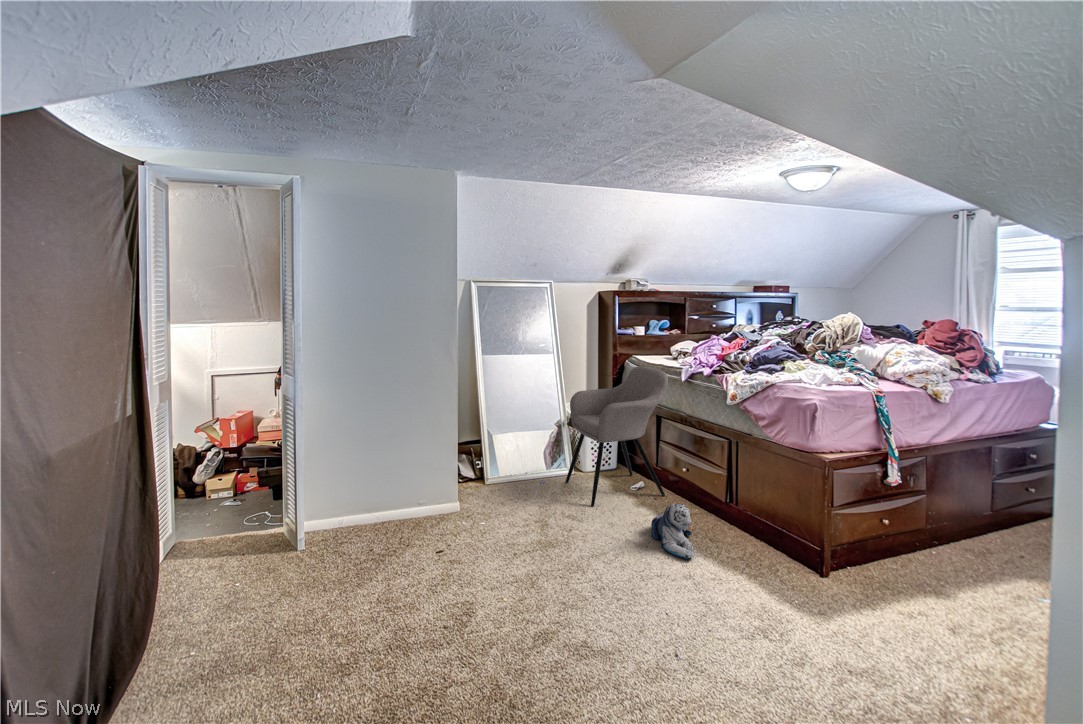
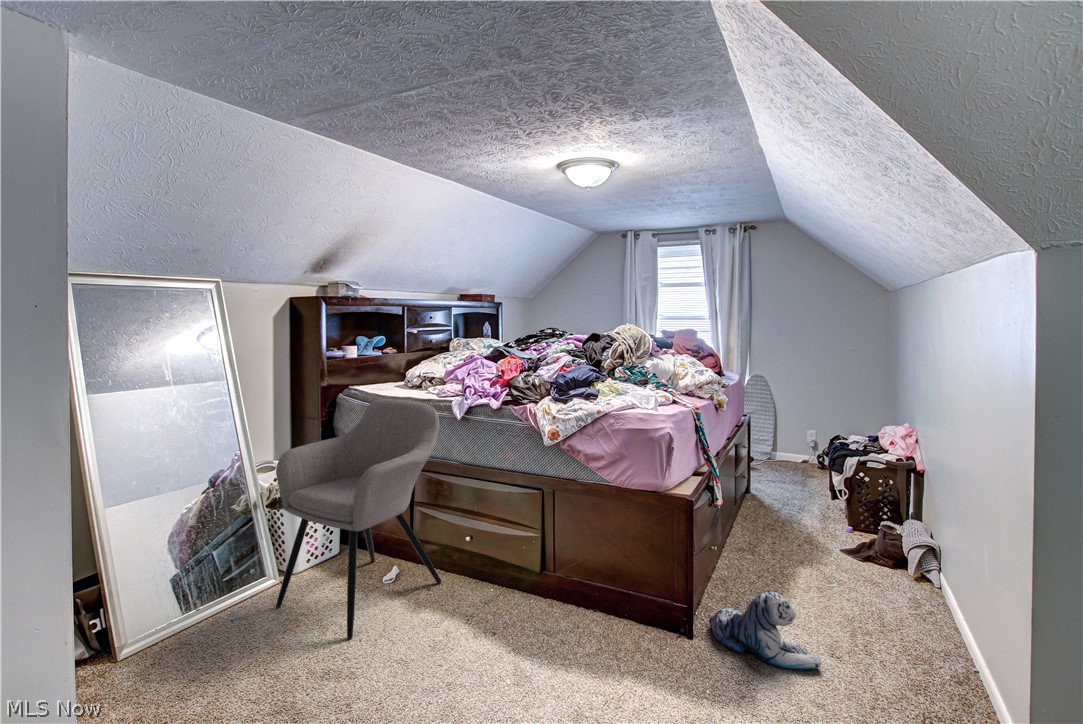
plush toy: present [651,504,694,559] -> present [709,590,822,671]

